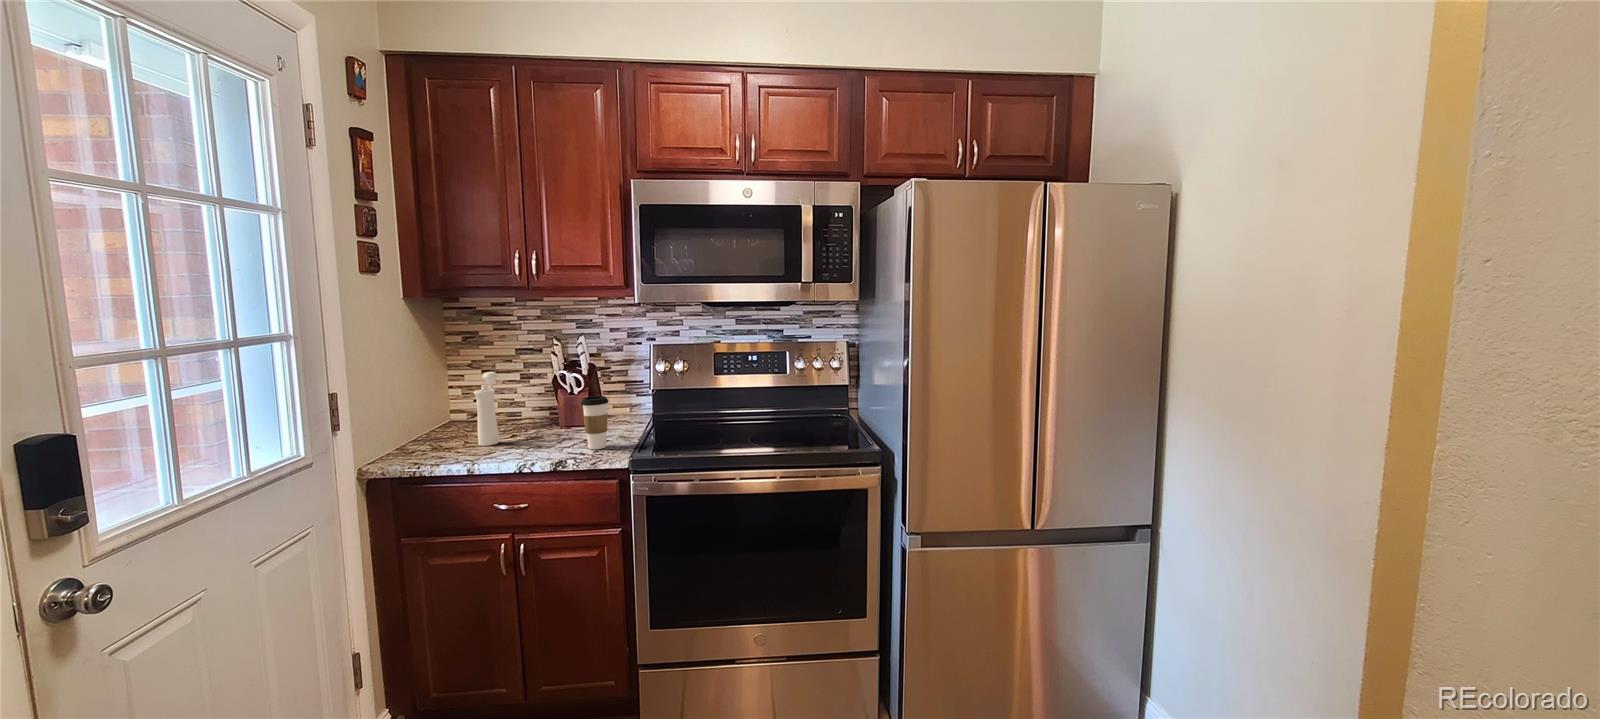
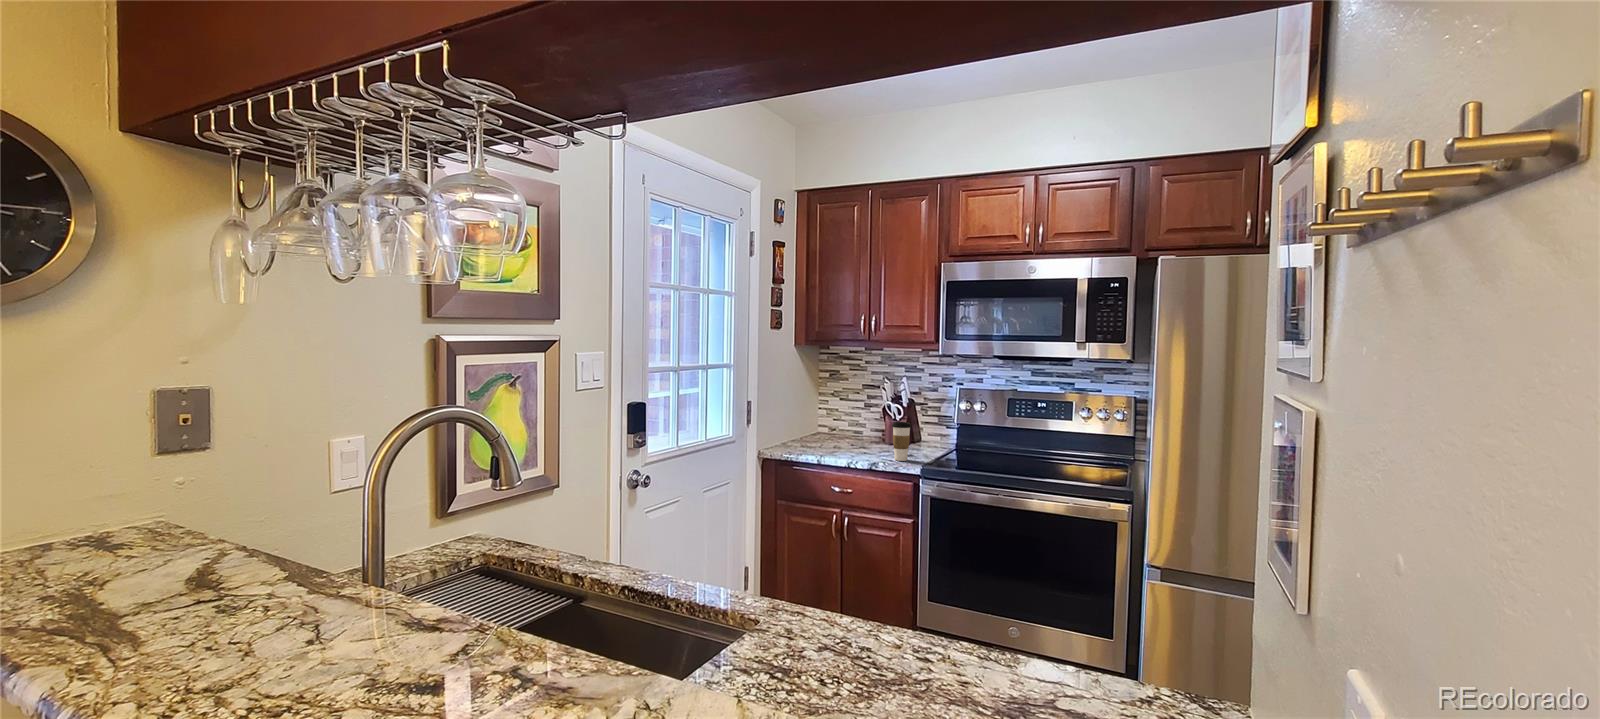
pepper mill: present [474,372,499,446] -> none [829,399,846,449]

